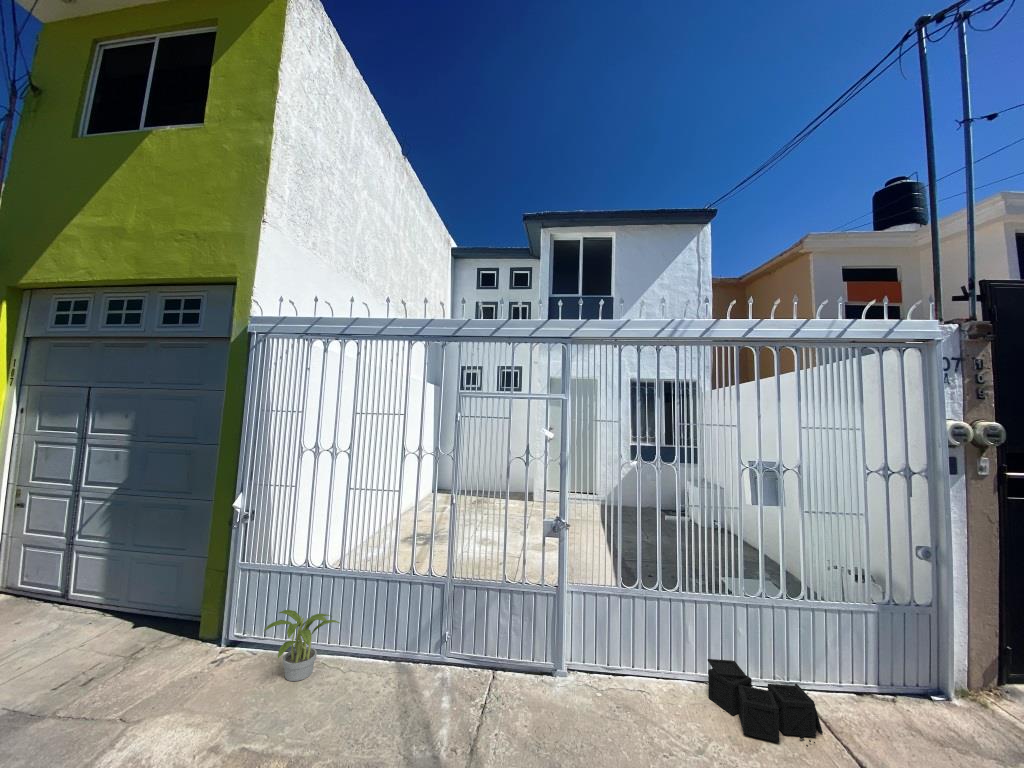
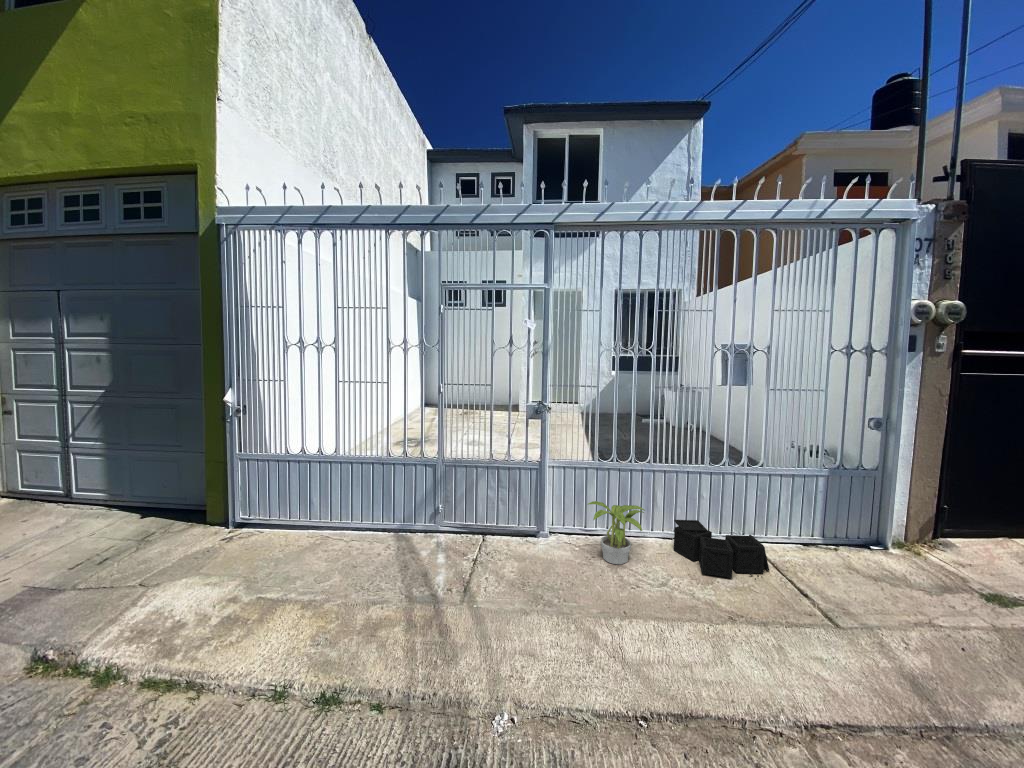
potted plant: present [264,610,340,681] -> present [588,501,645,564]

